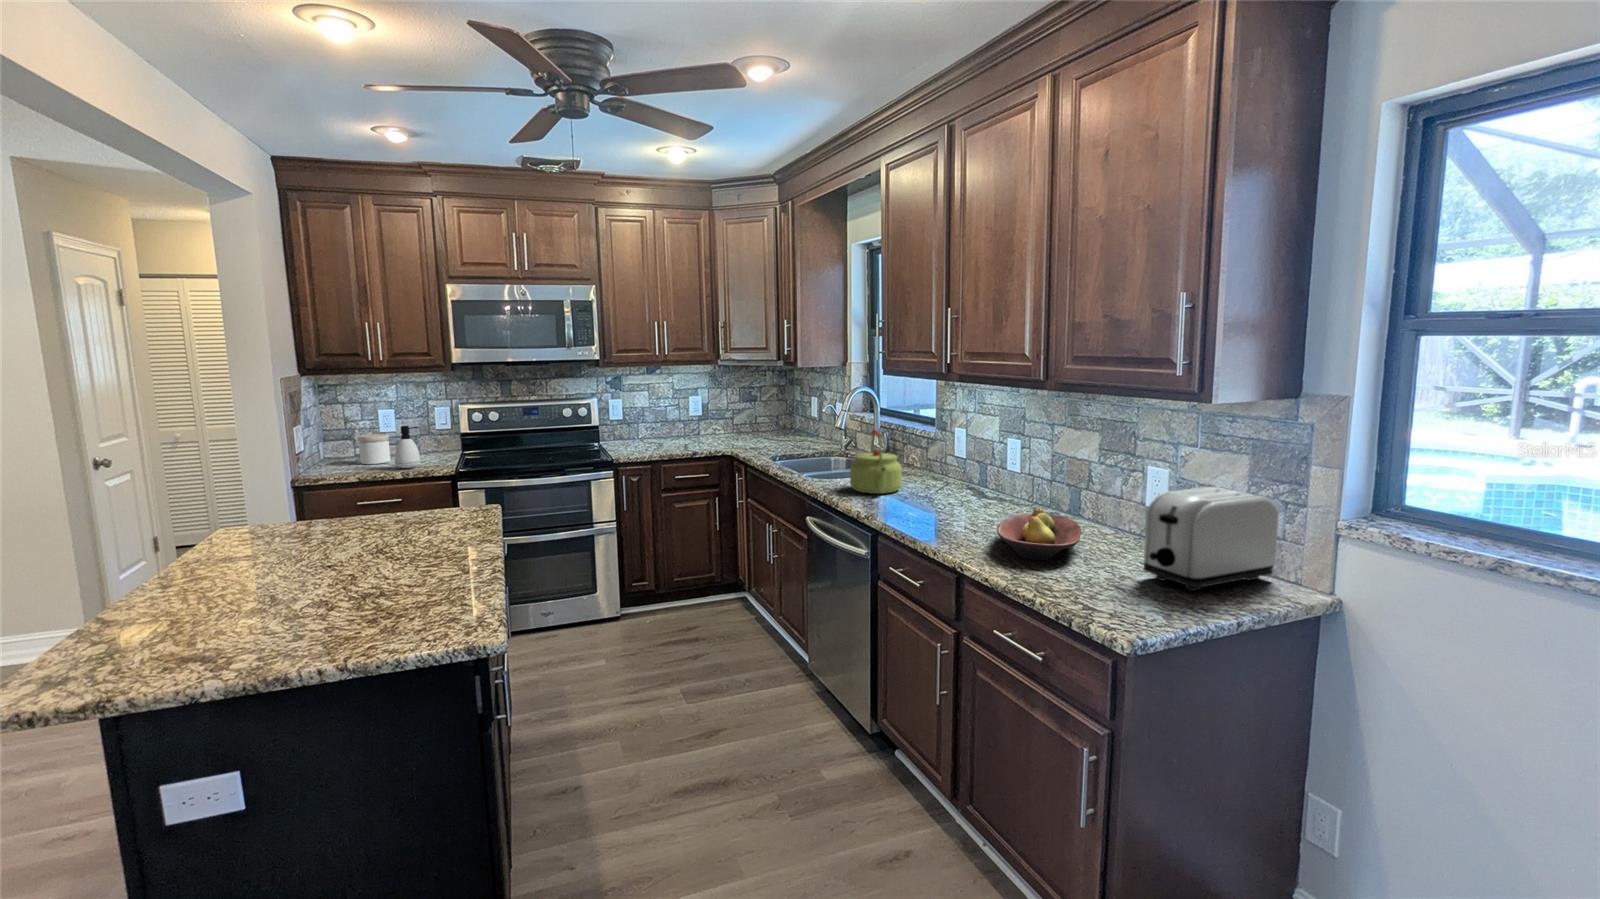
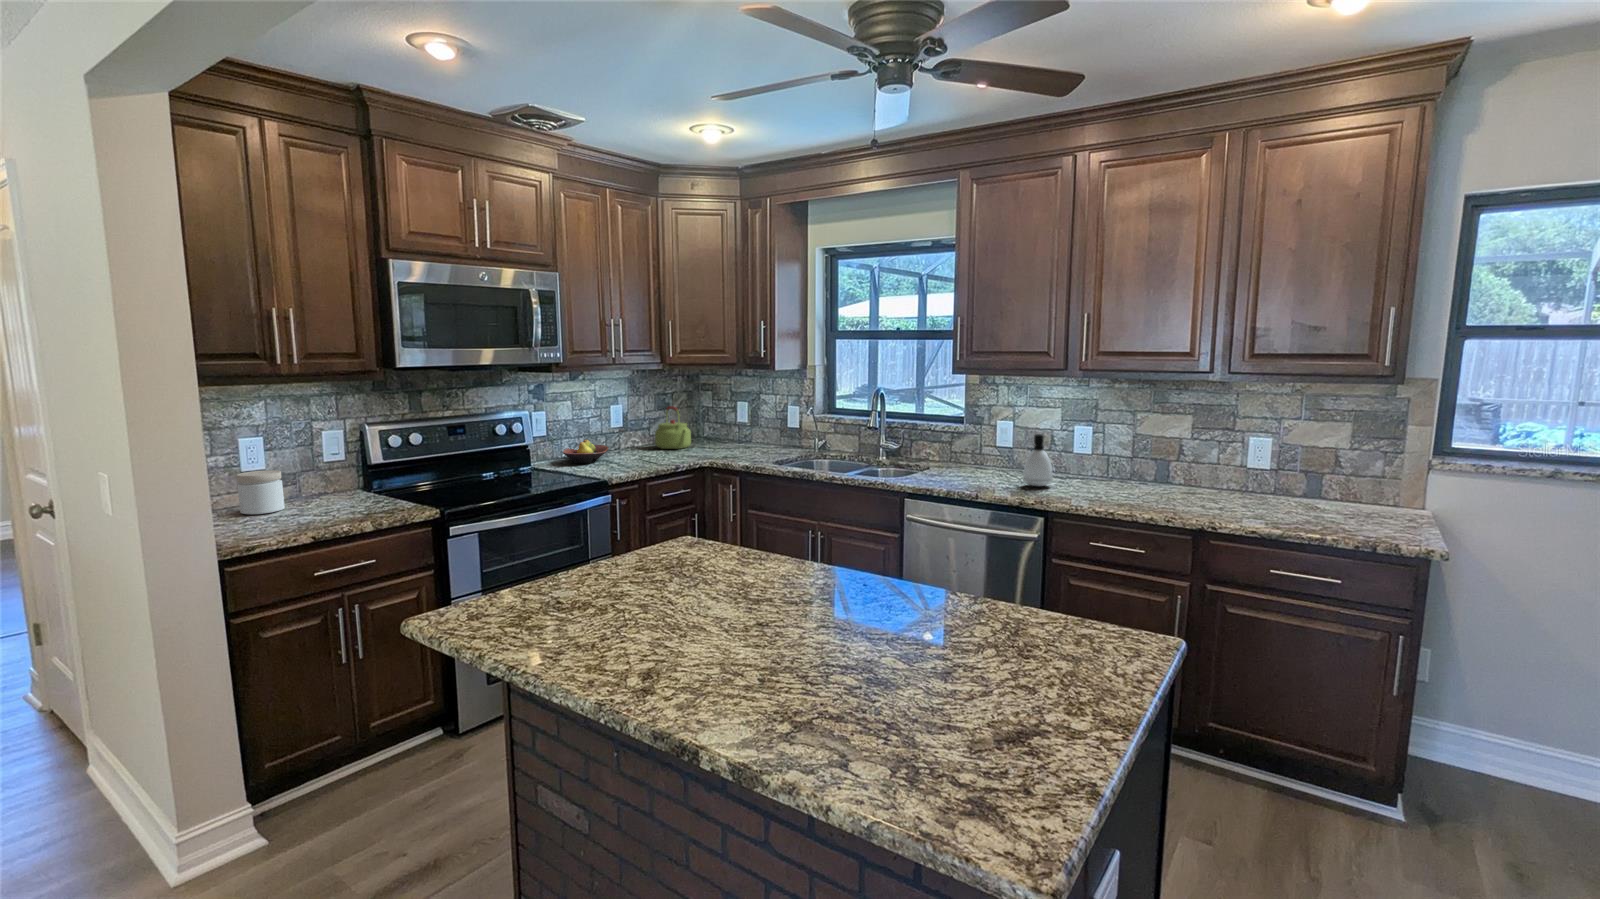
soap dispenser: present [395,426,421,468] -> present [1023,434,1053,486]
kettle: present [850,430,902,494] -> present [655,406,691,449]
toaster: present [1144,487,1279,591] -> none [1321,446,1388,521]
fruit bowl: present [997,508,1081,560] -> present [563,440,609,464]

